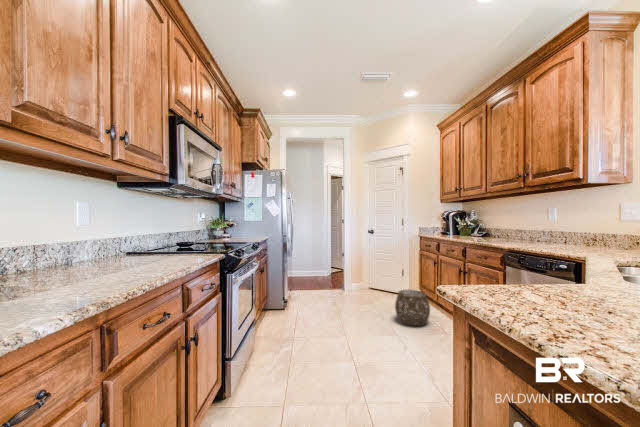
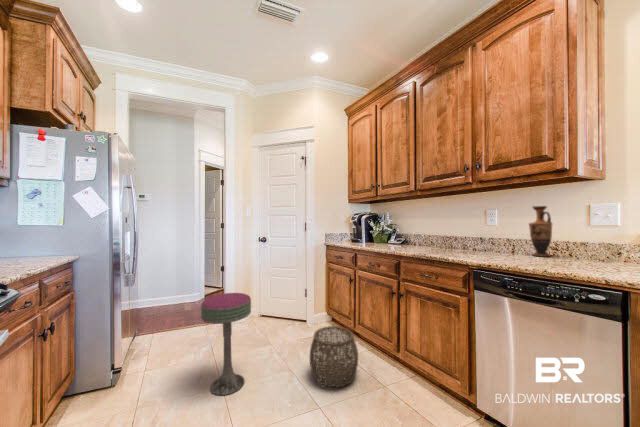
vase: none [569,205,589,246] -> present [529,206,552,257]
bar stool: none [331,260,359,316] -> present [201,293,251,395]

